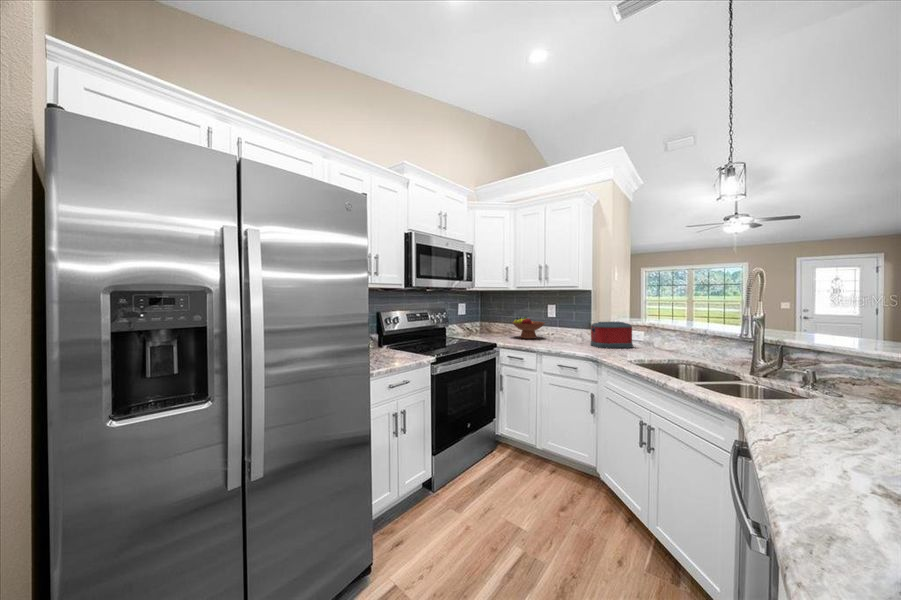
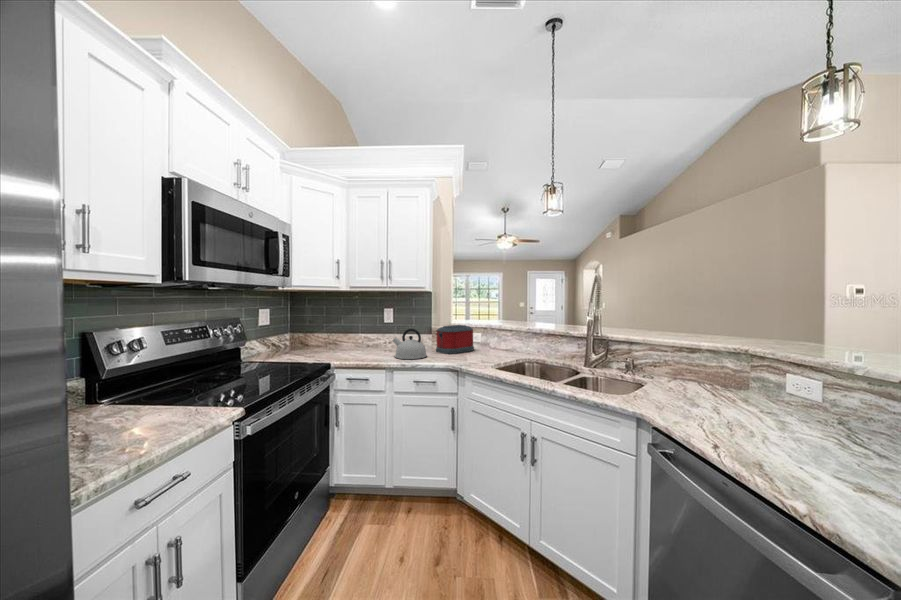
fruit bowl: present [512,317,545,339] -> none [341,324,382,350]
kettle: none [546,322,576,348] -> present [393,329,427,359]

